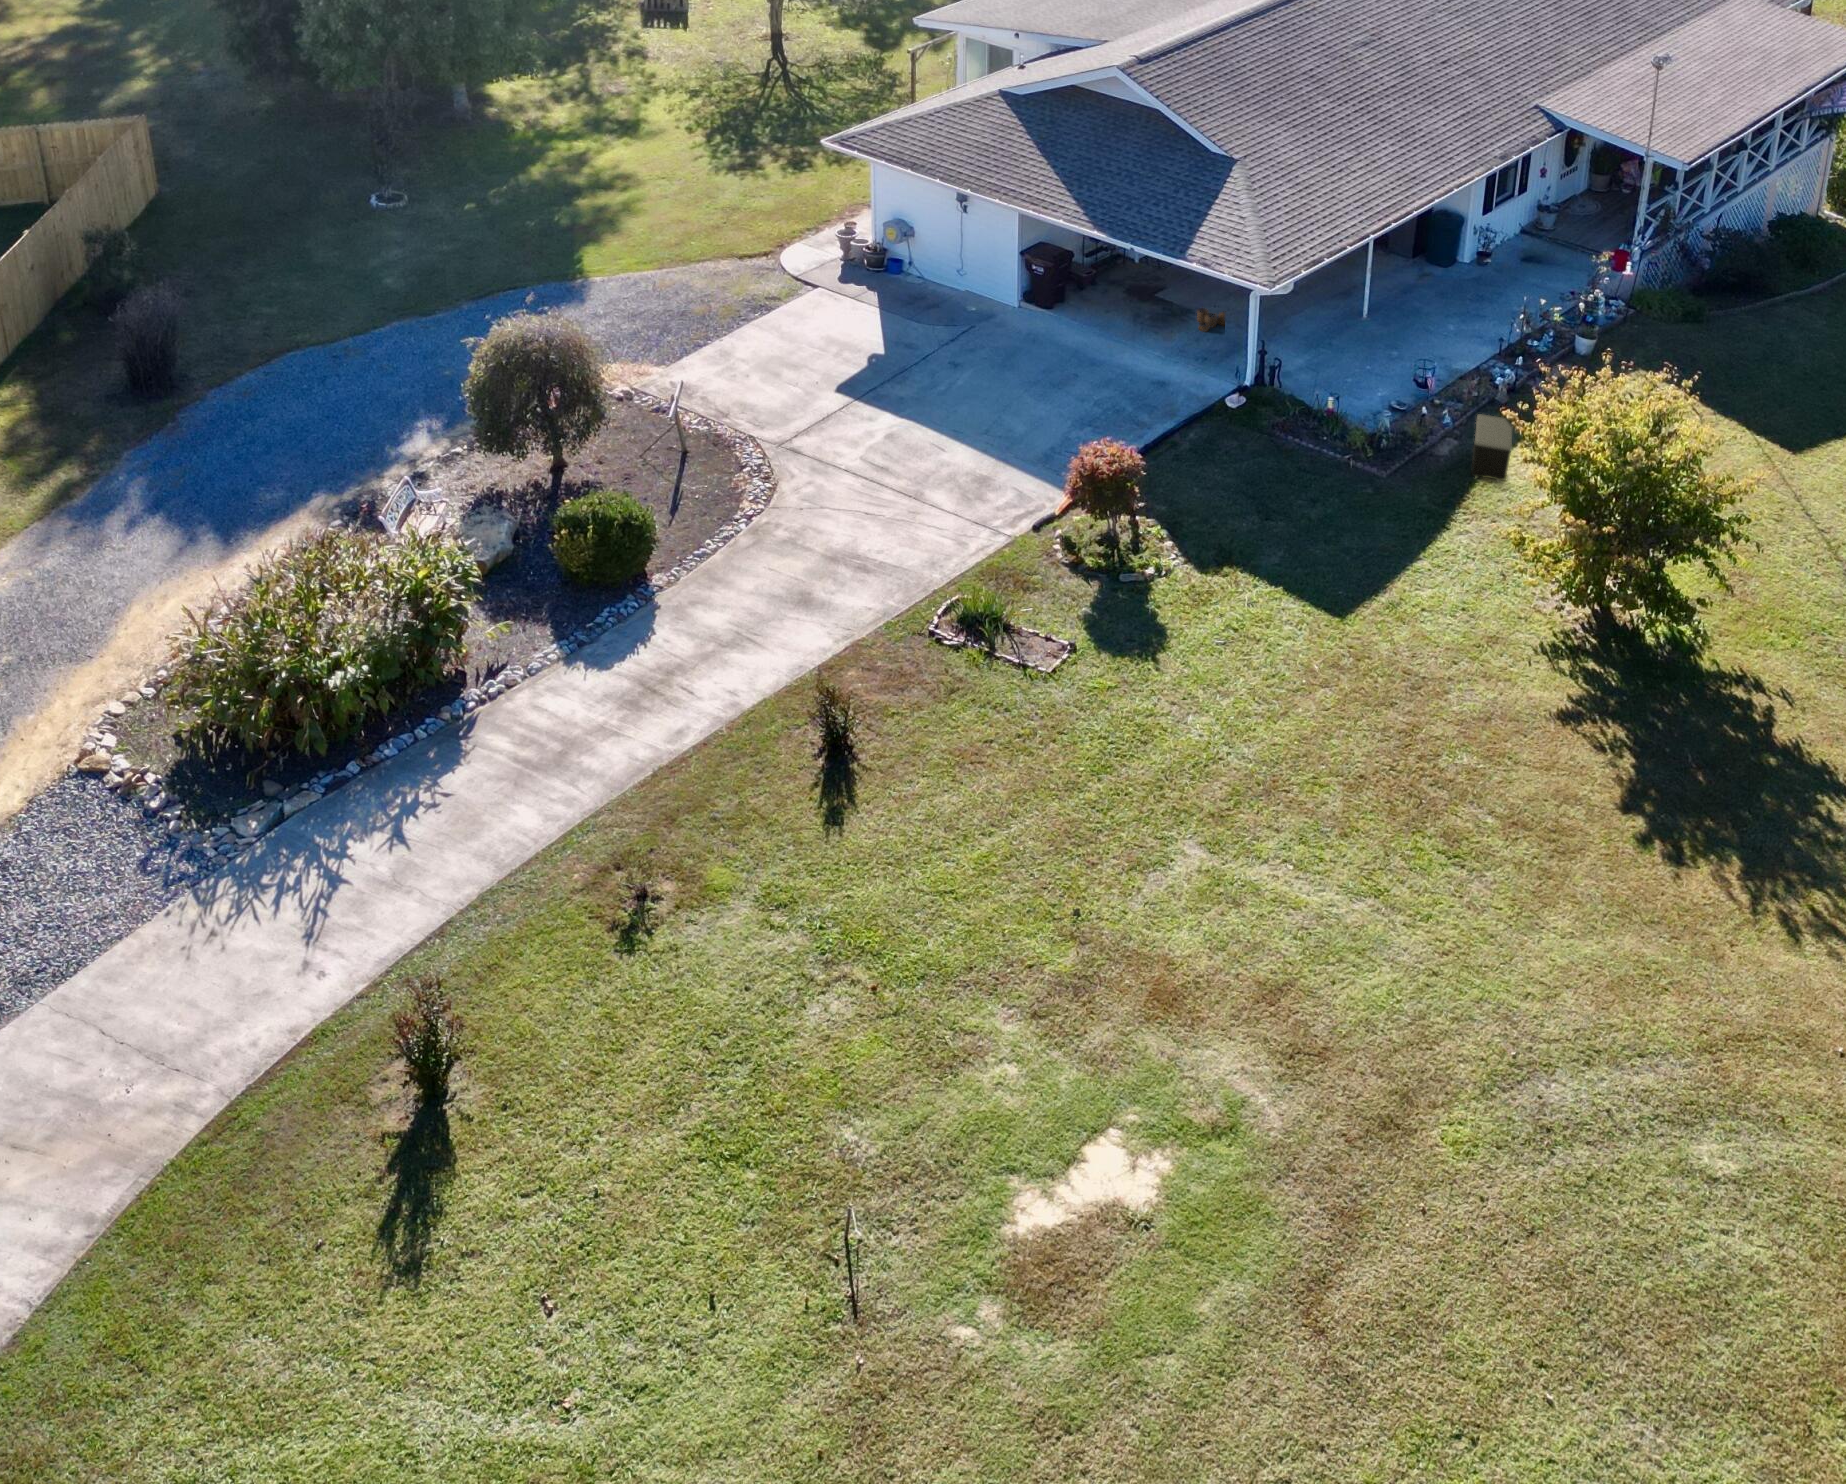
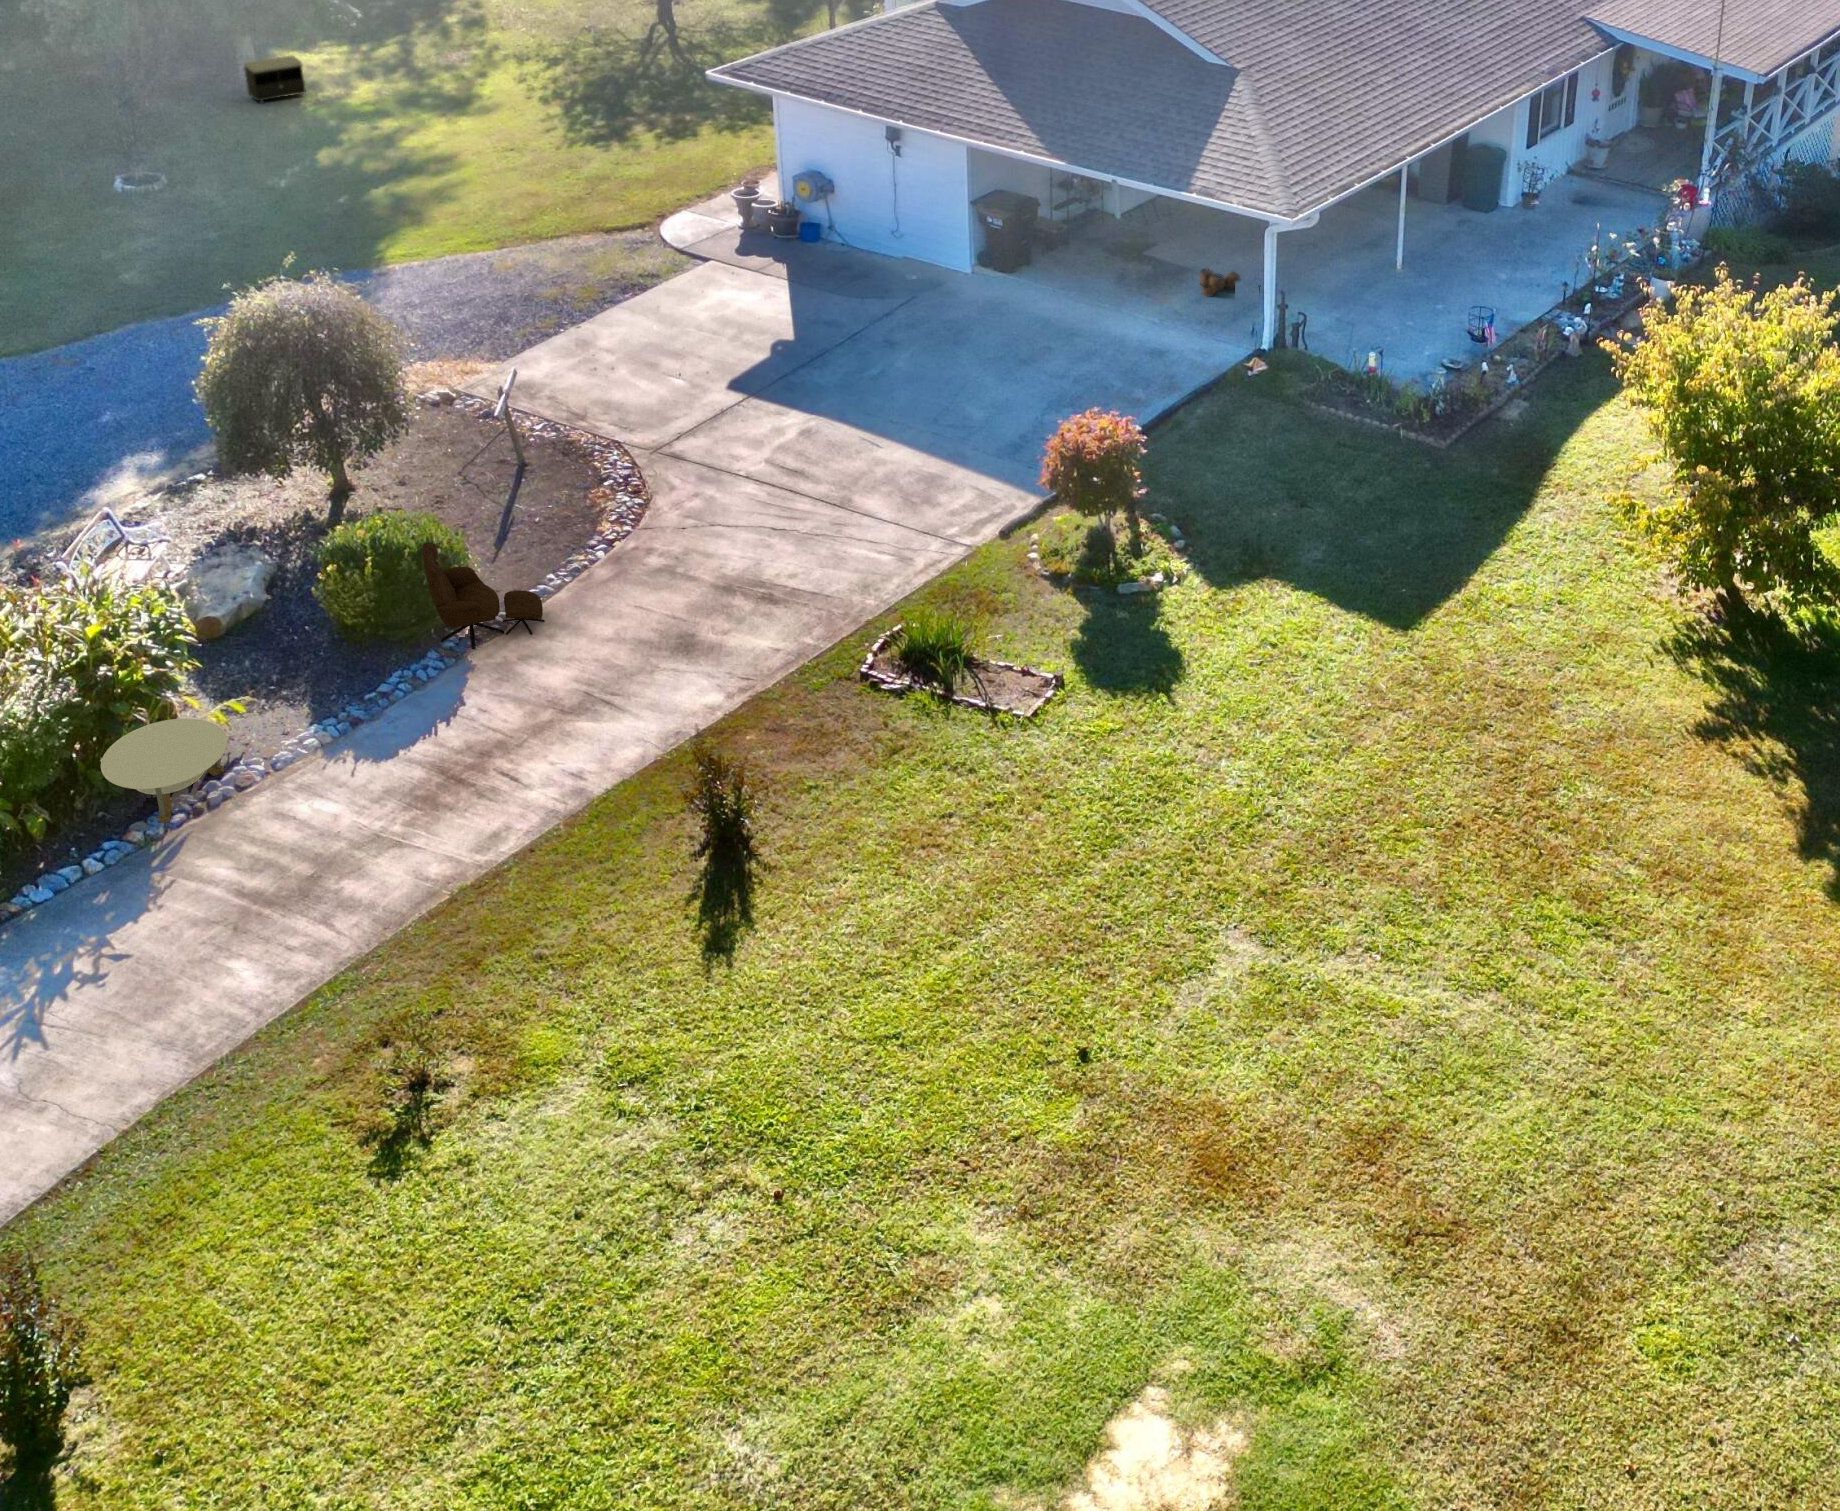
storage bench: present [1471,414,1512,481] -> present [244,56,306,101]
lounge chair: none [625,521,704,598] -> present [423,542,545,649]
round table: none [426,639,504,709] -> present [101,718,227,823]

